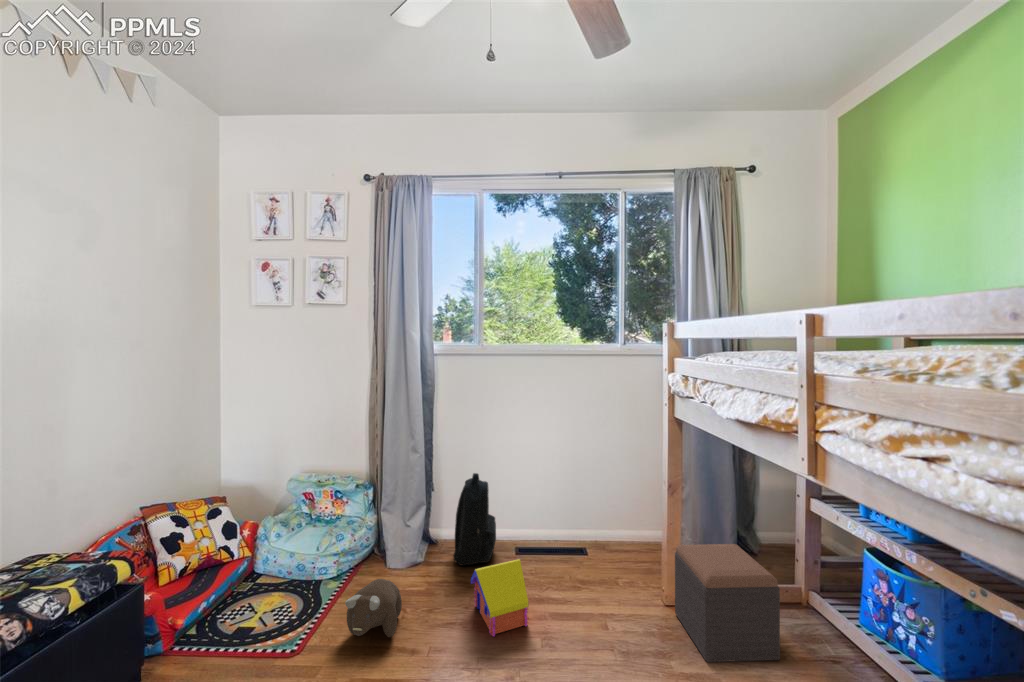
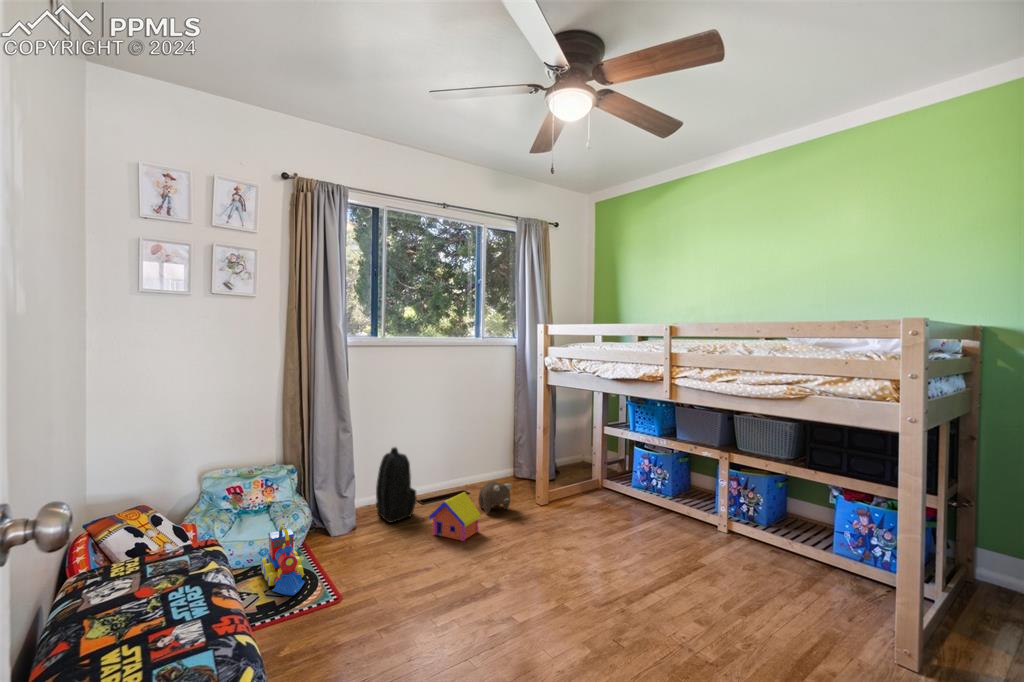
footstool: present [675,544,780,662] -> none [549,457,605,517]
toy train: none [254,549,321,643] -> present [261,524,305,595]
plush toy: present [345,579,402,637] -> present [478,481,512,513]

